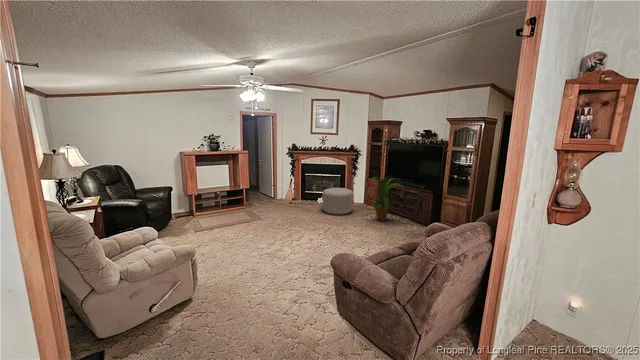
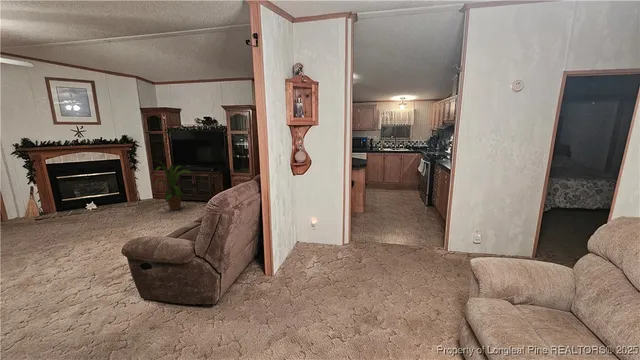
ottoman: present [322,188,353,215] -> none [92,185,139,217]

